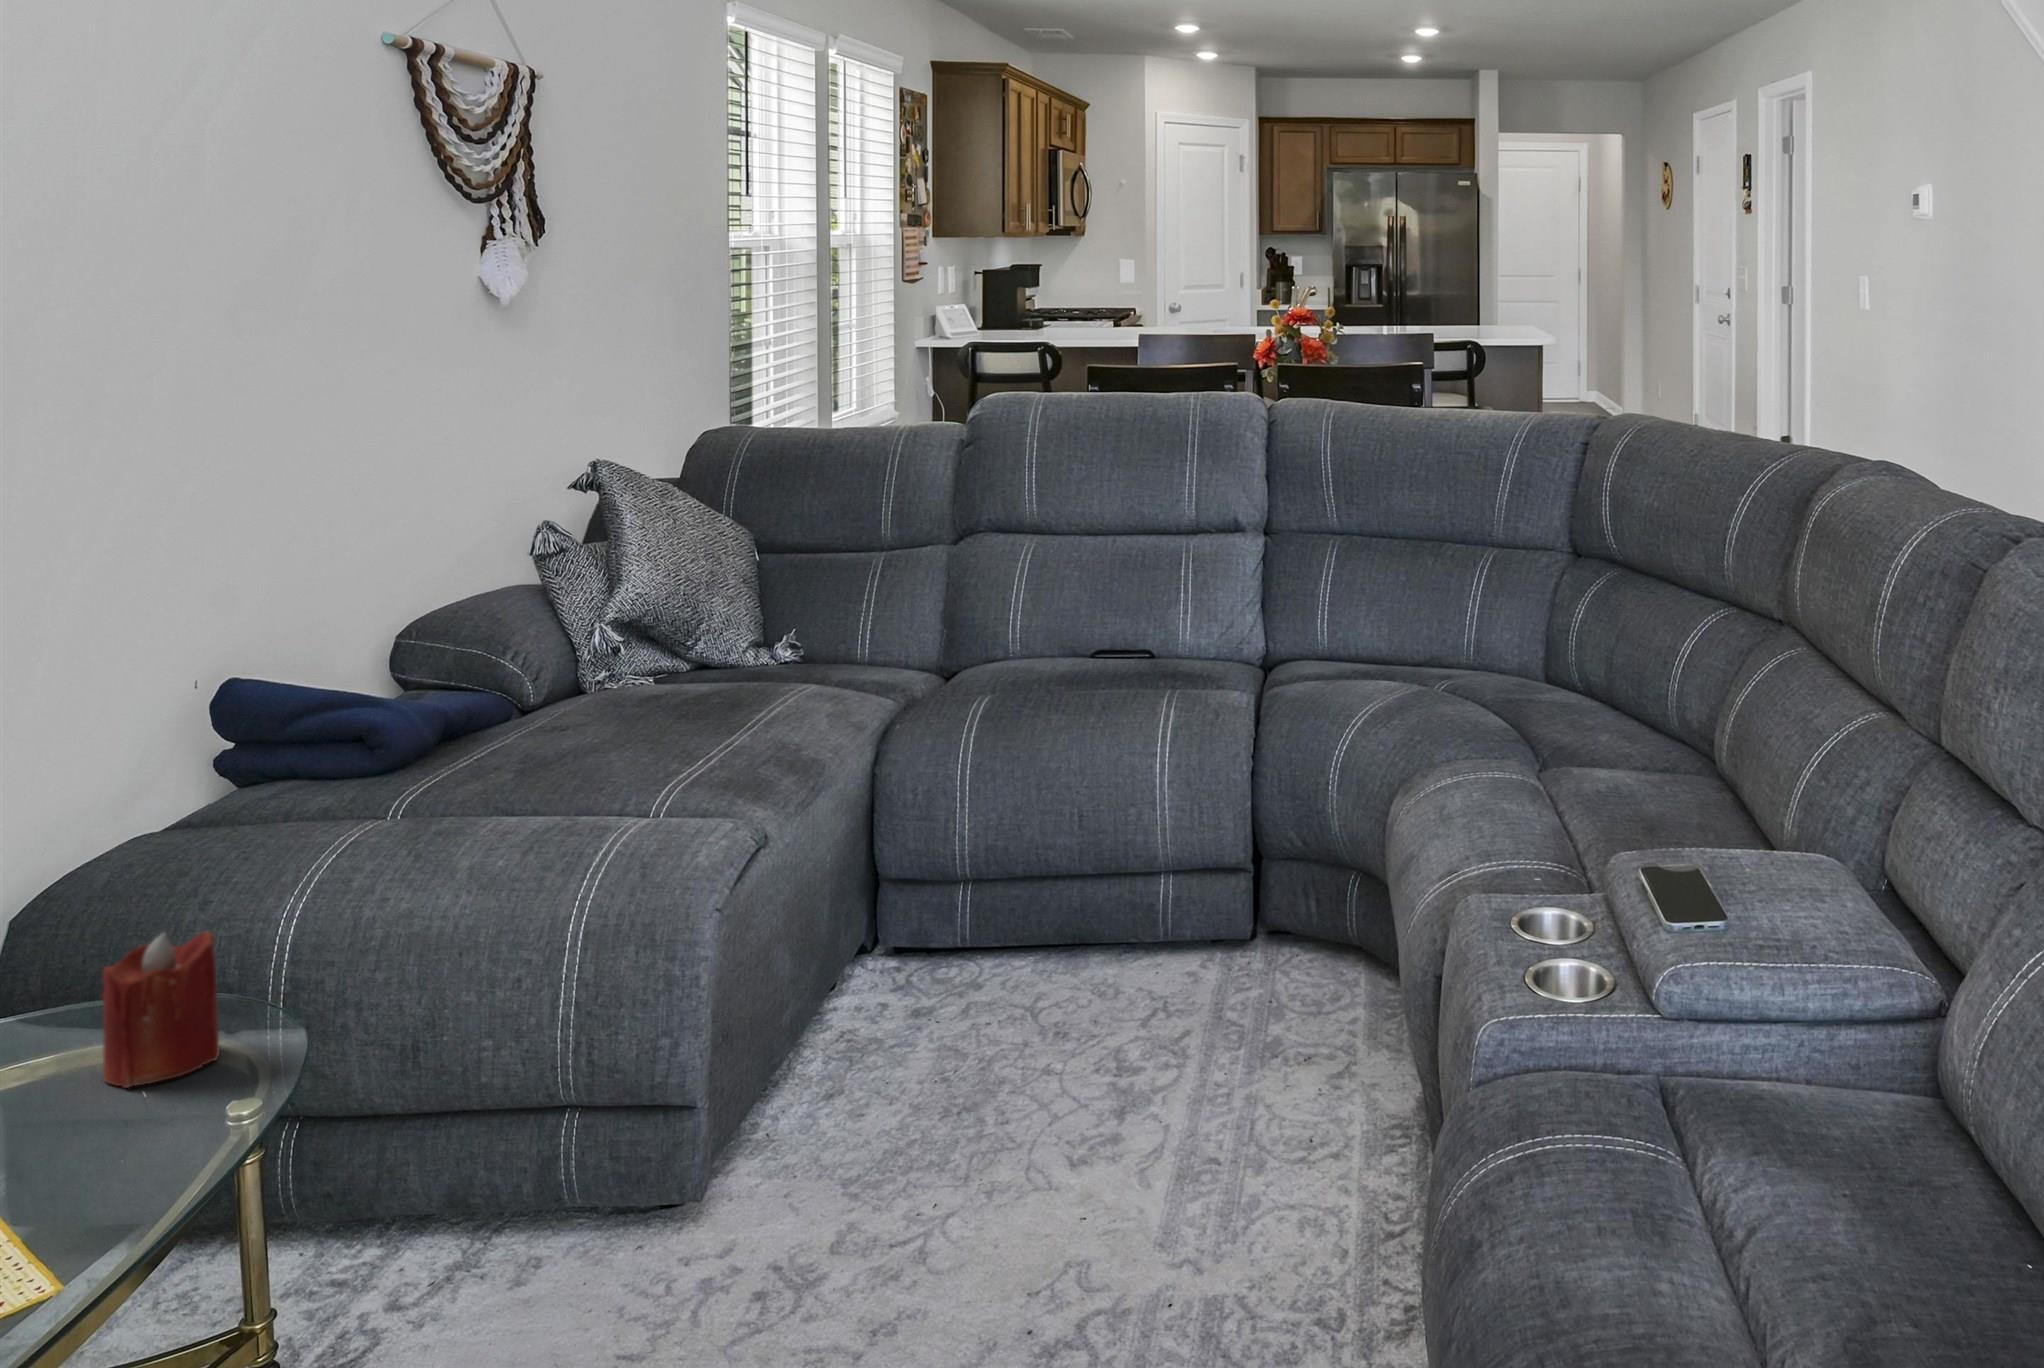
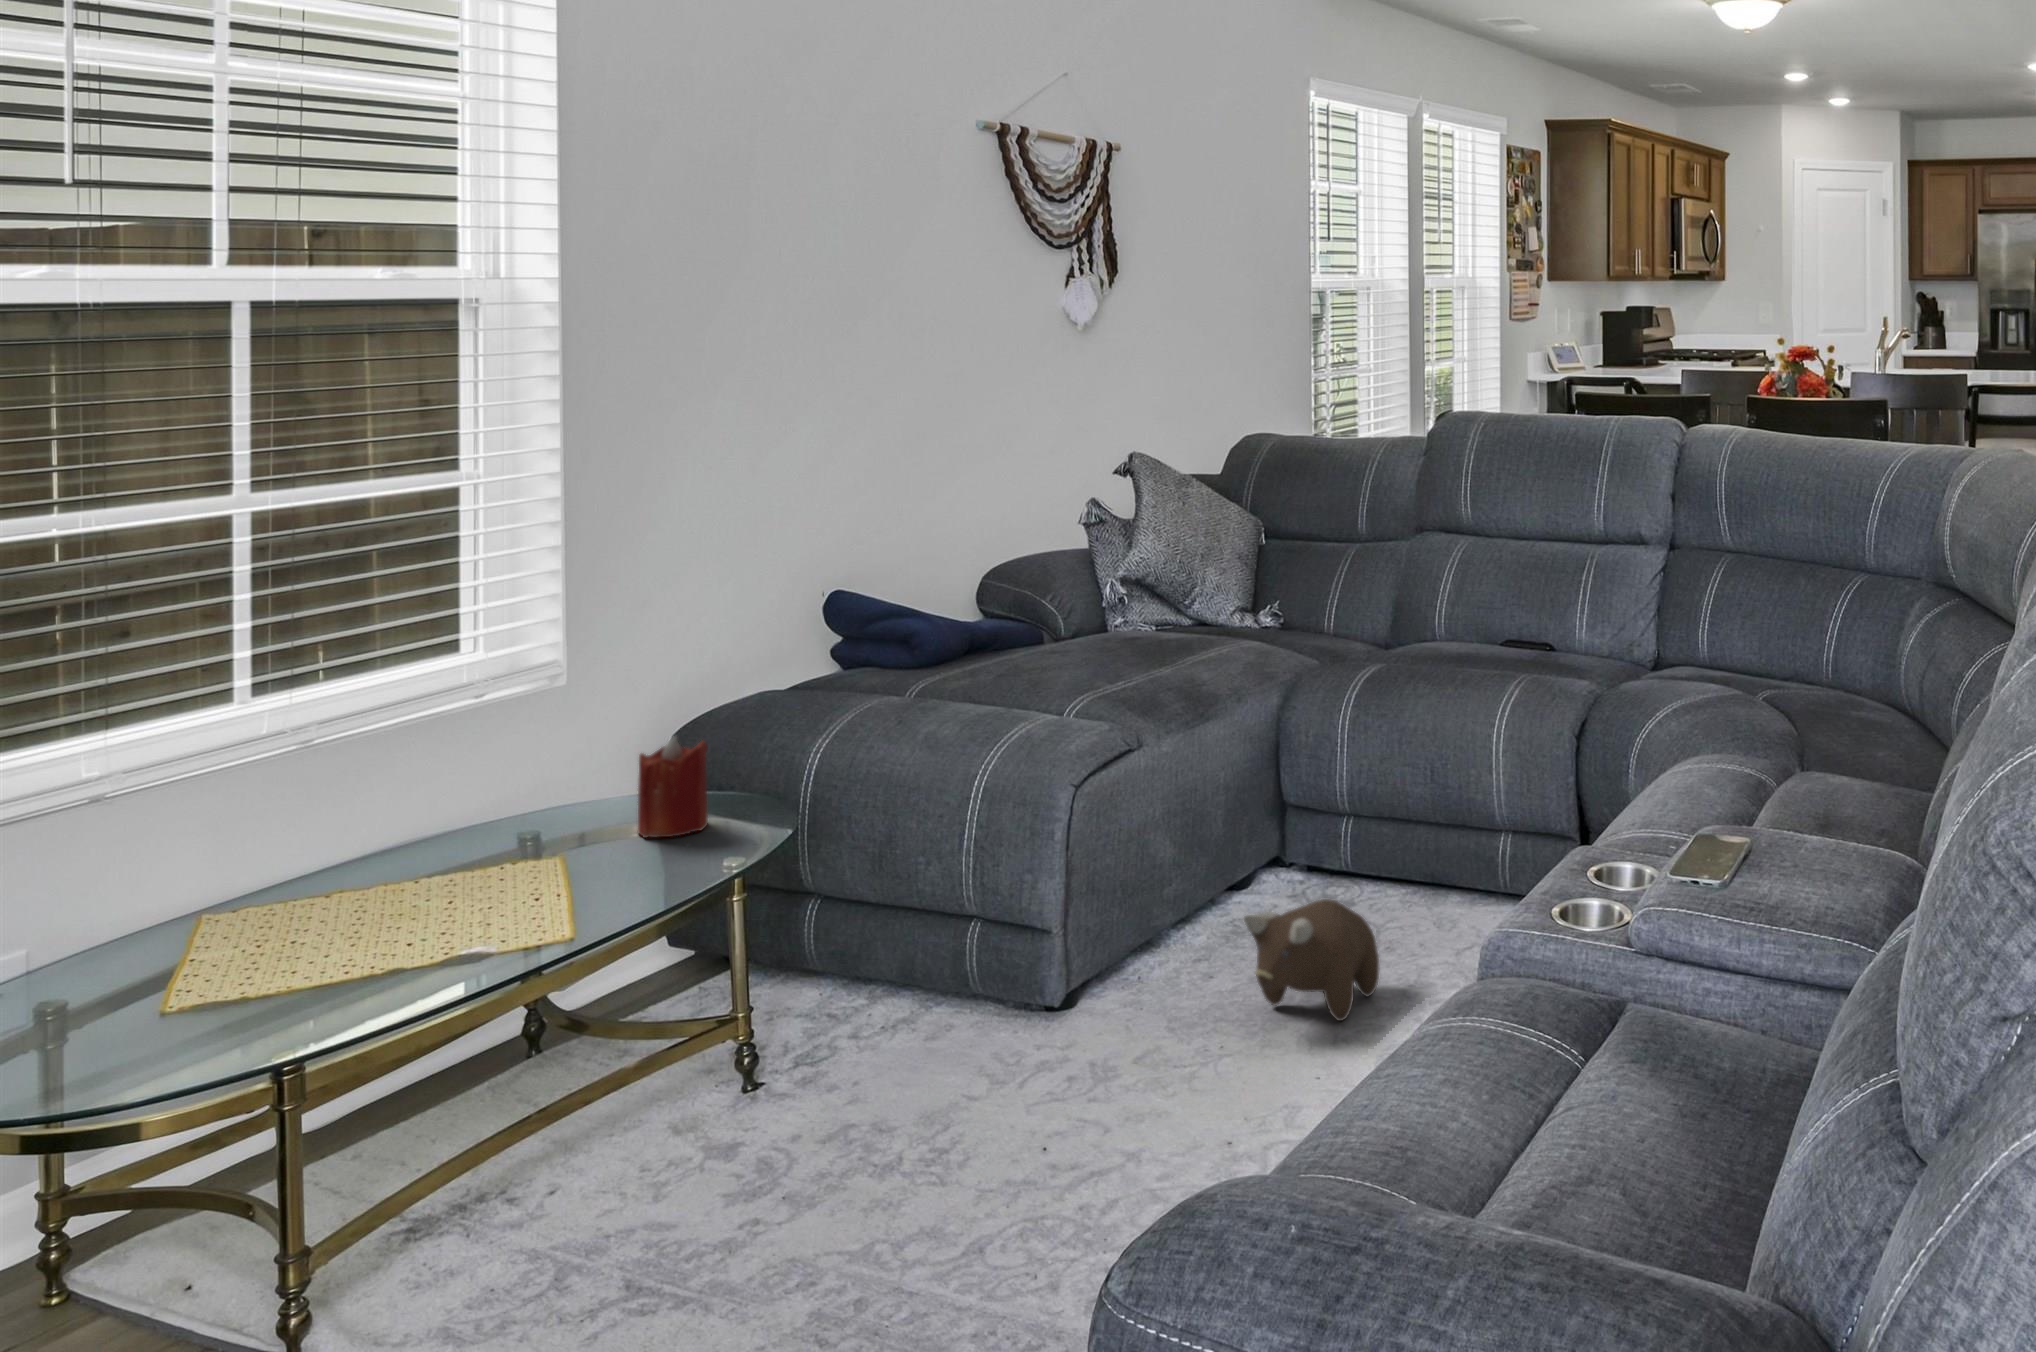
plush toy: none [949,983,1085,1119] -> present [1244,899,1379,1021]

